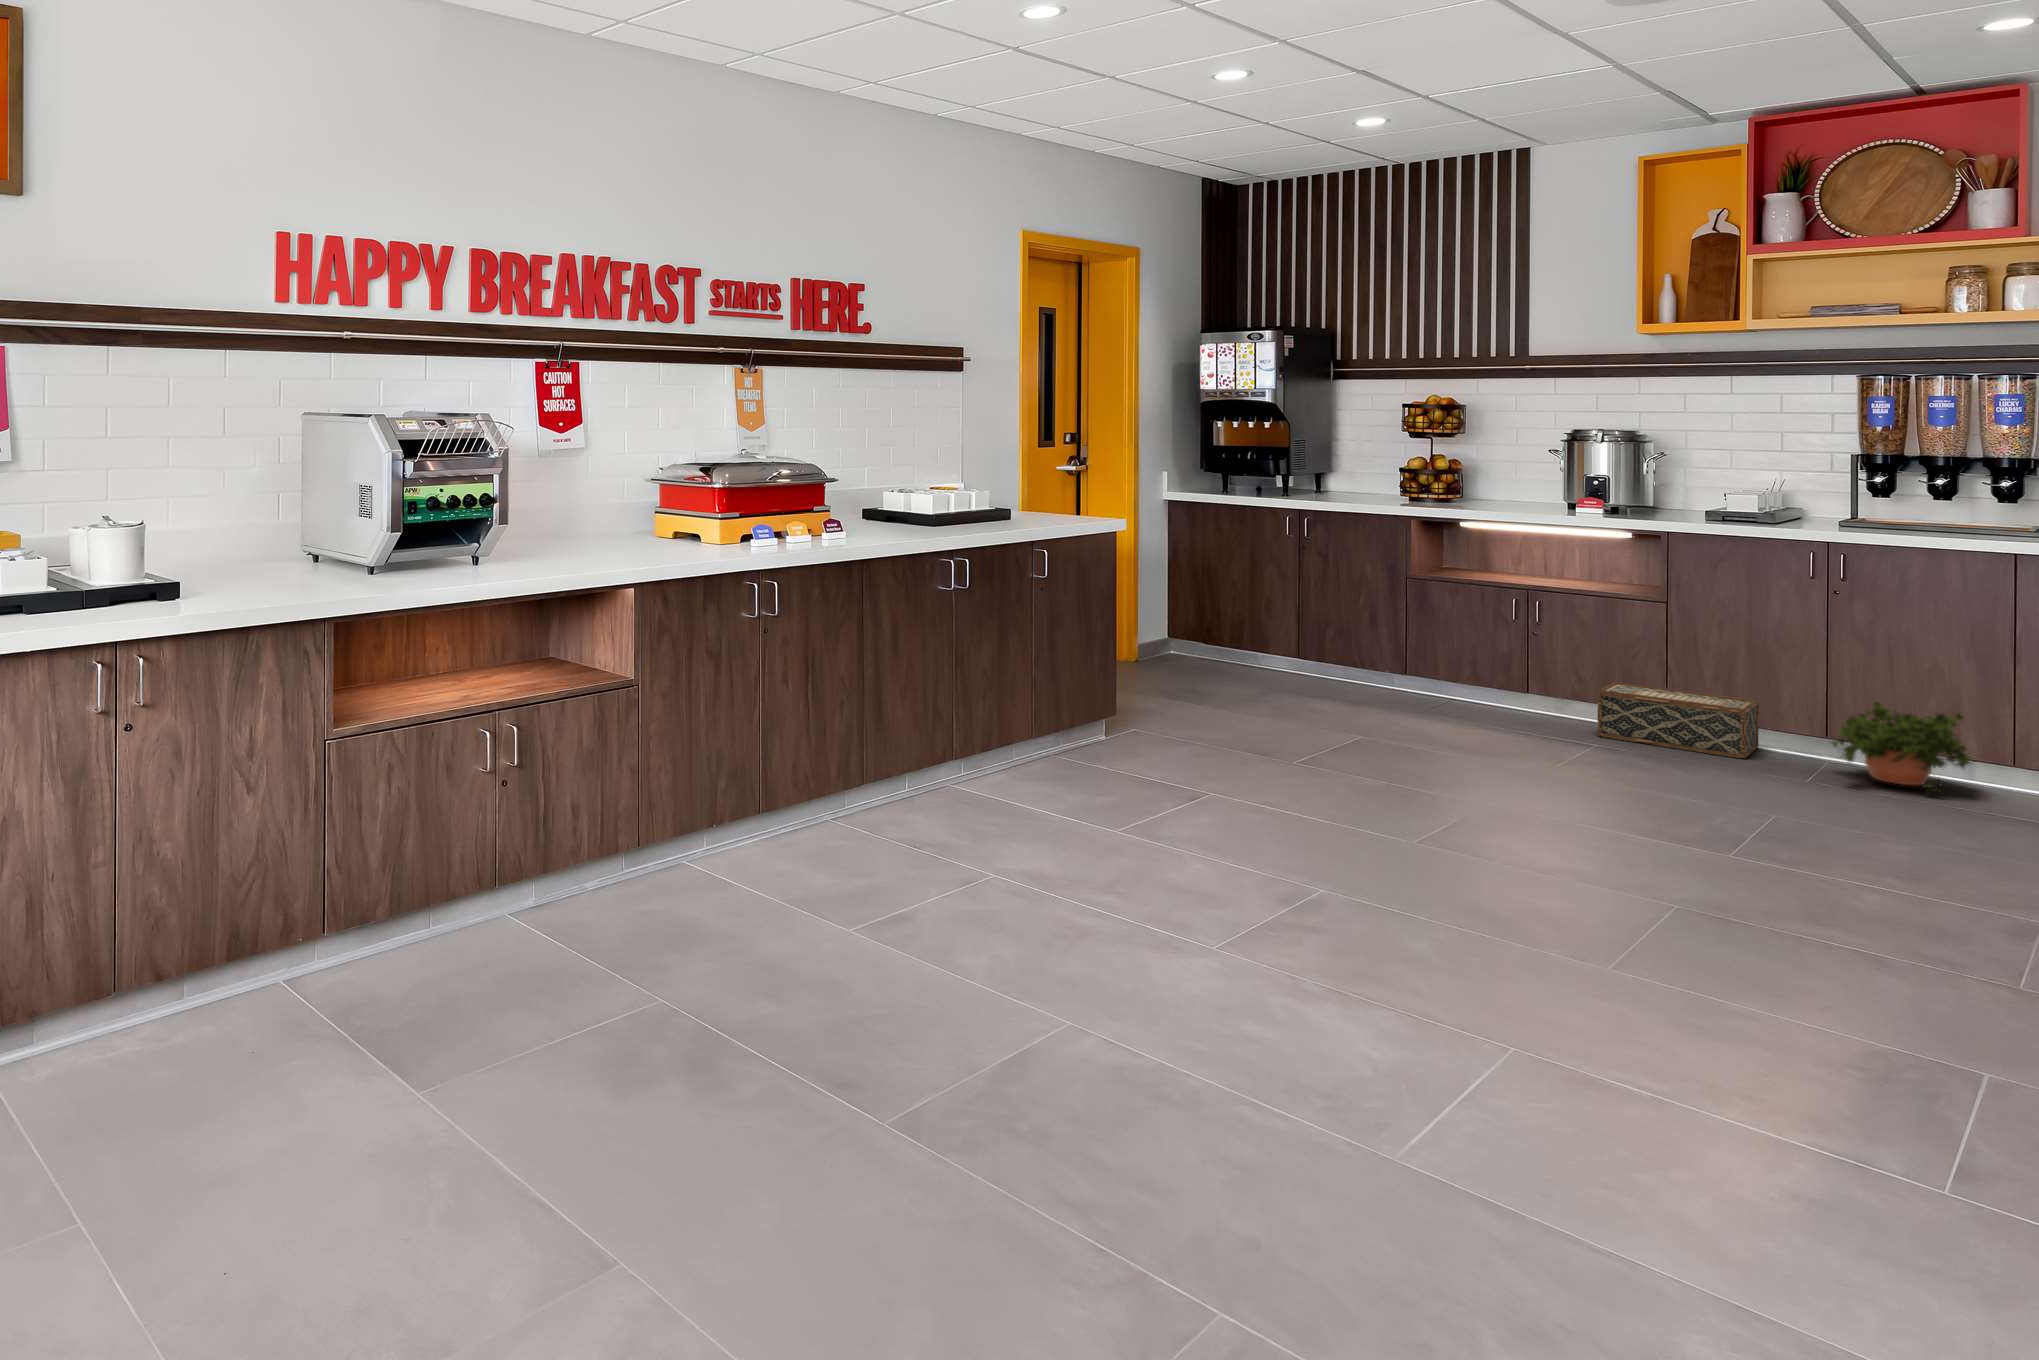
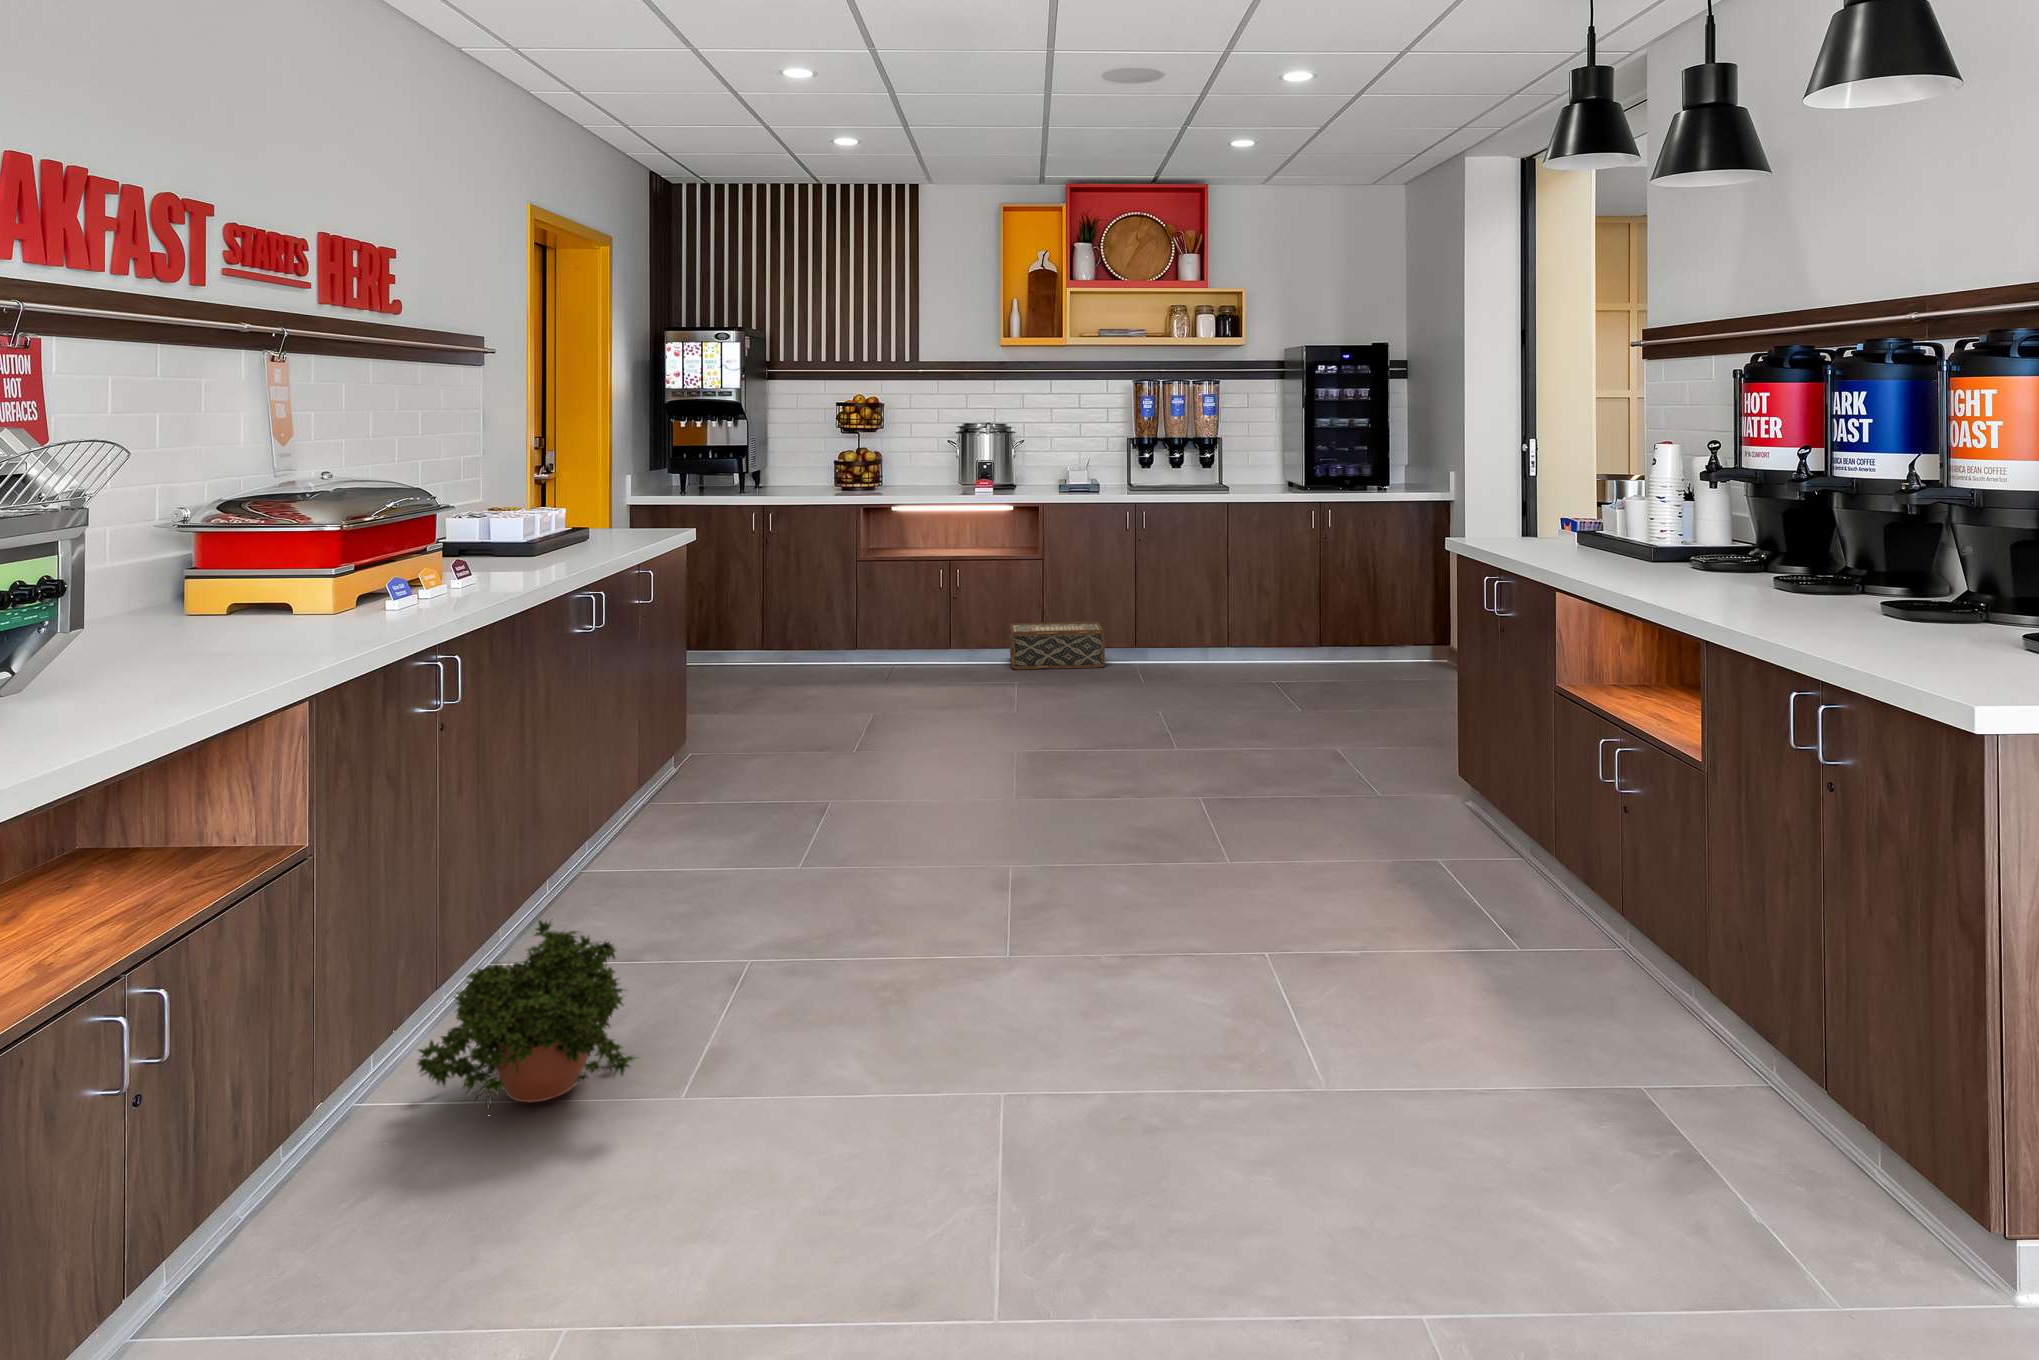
potted plant: present [1831,702,1970,793] -> present [417,920,636,1110]

